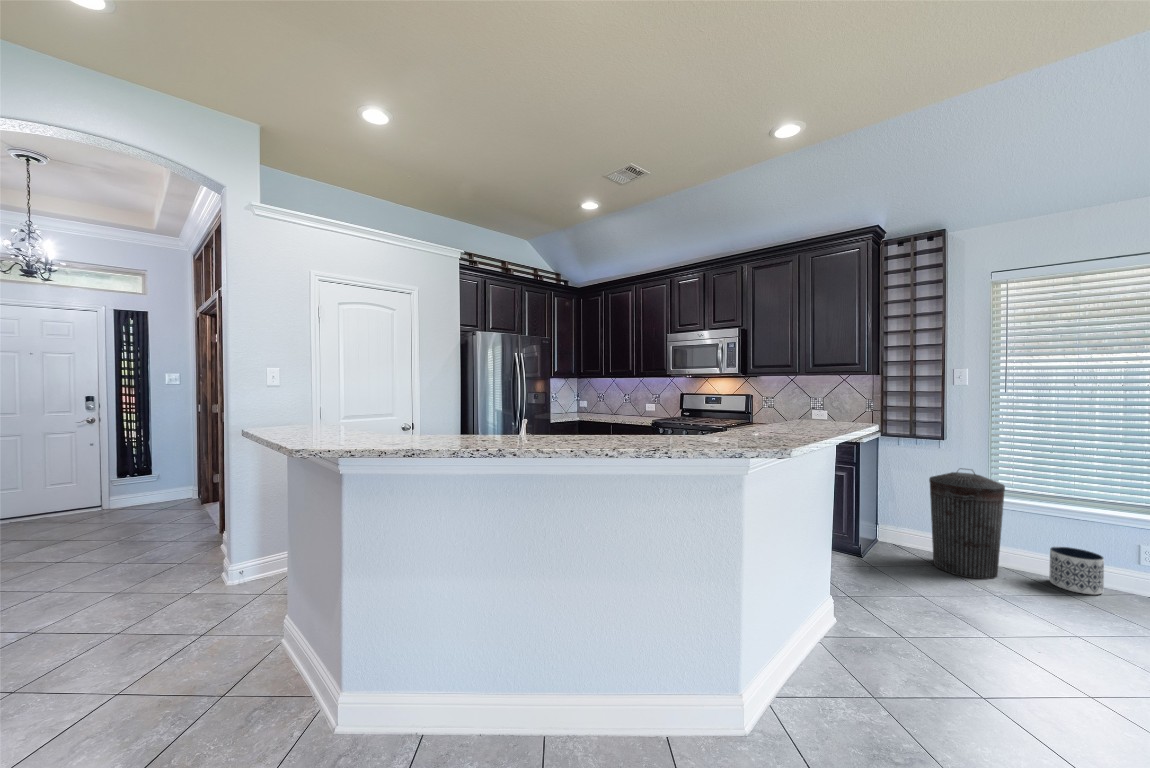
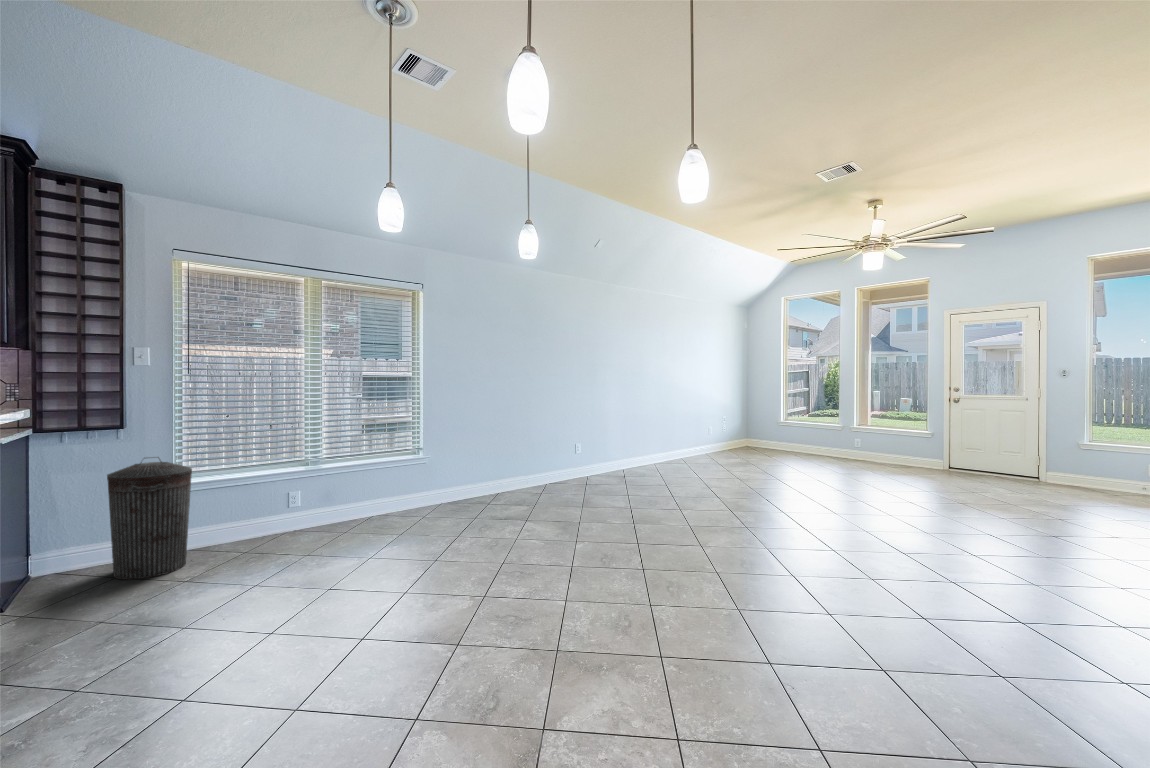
planter: present [1049,547,1104,595] -> none [231,513,271,553]

